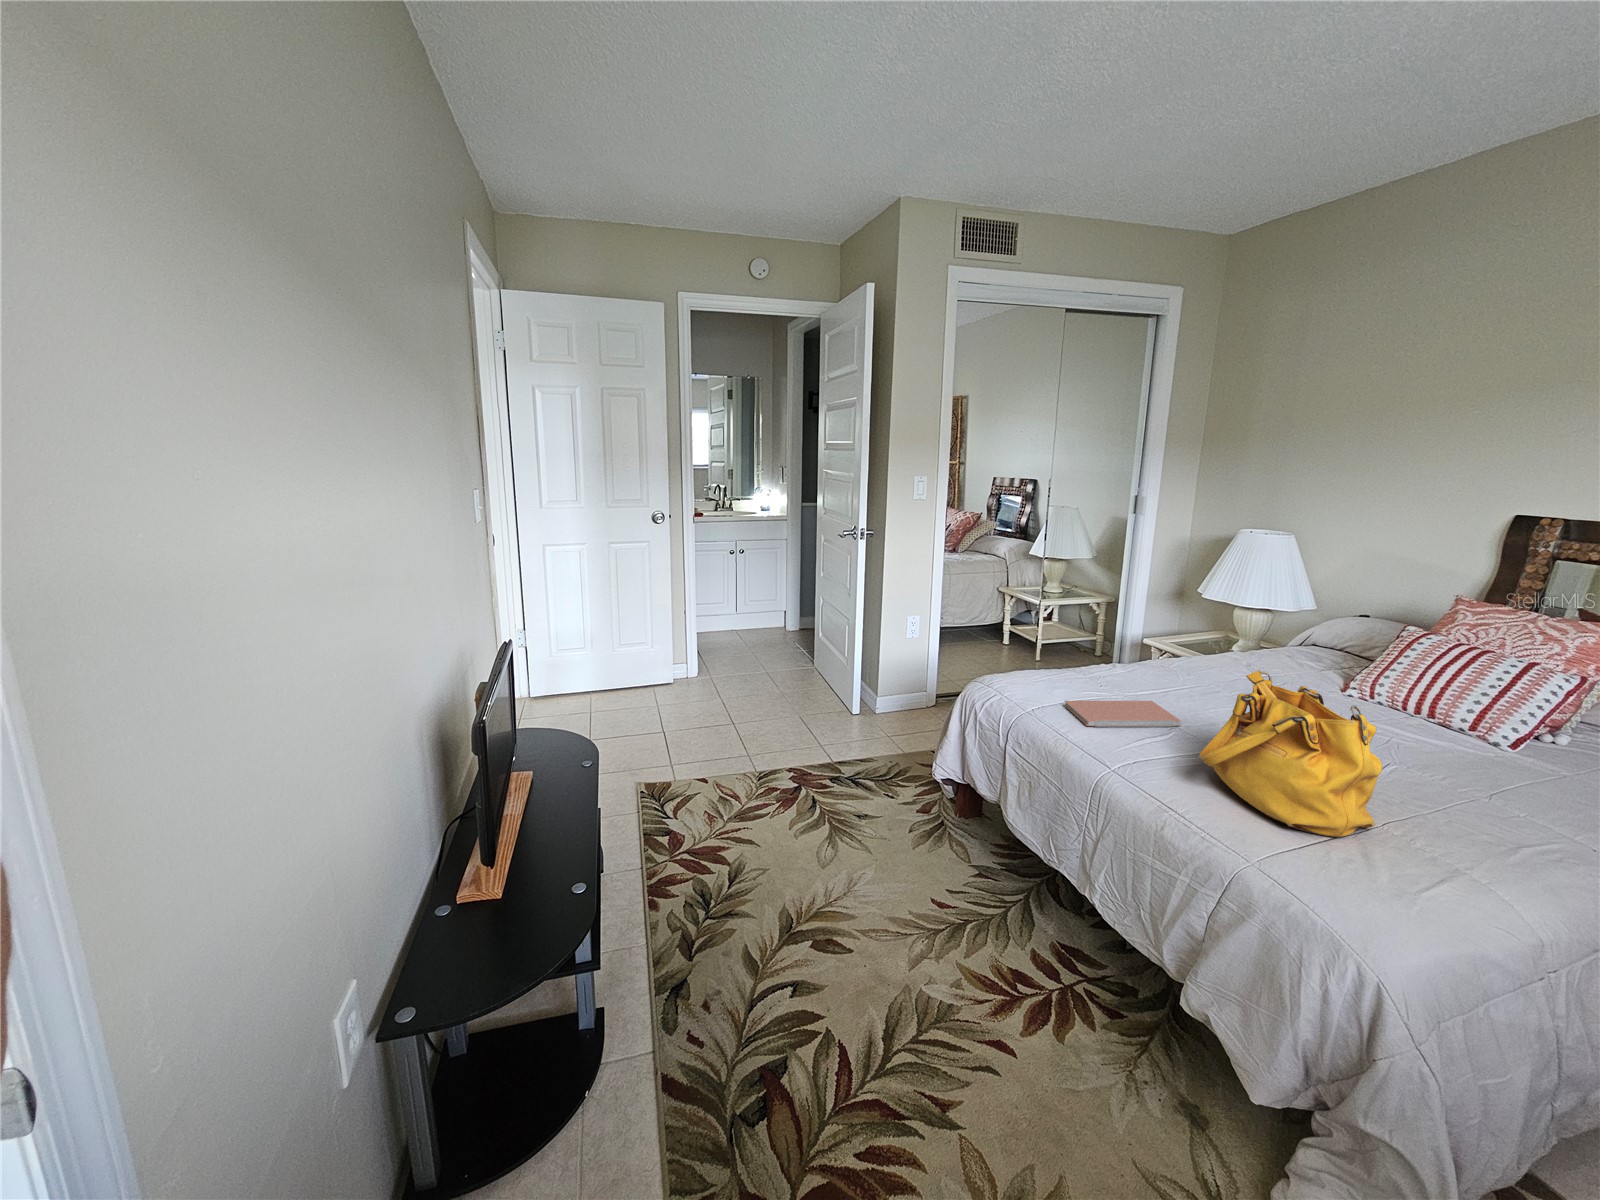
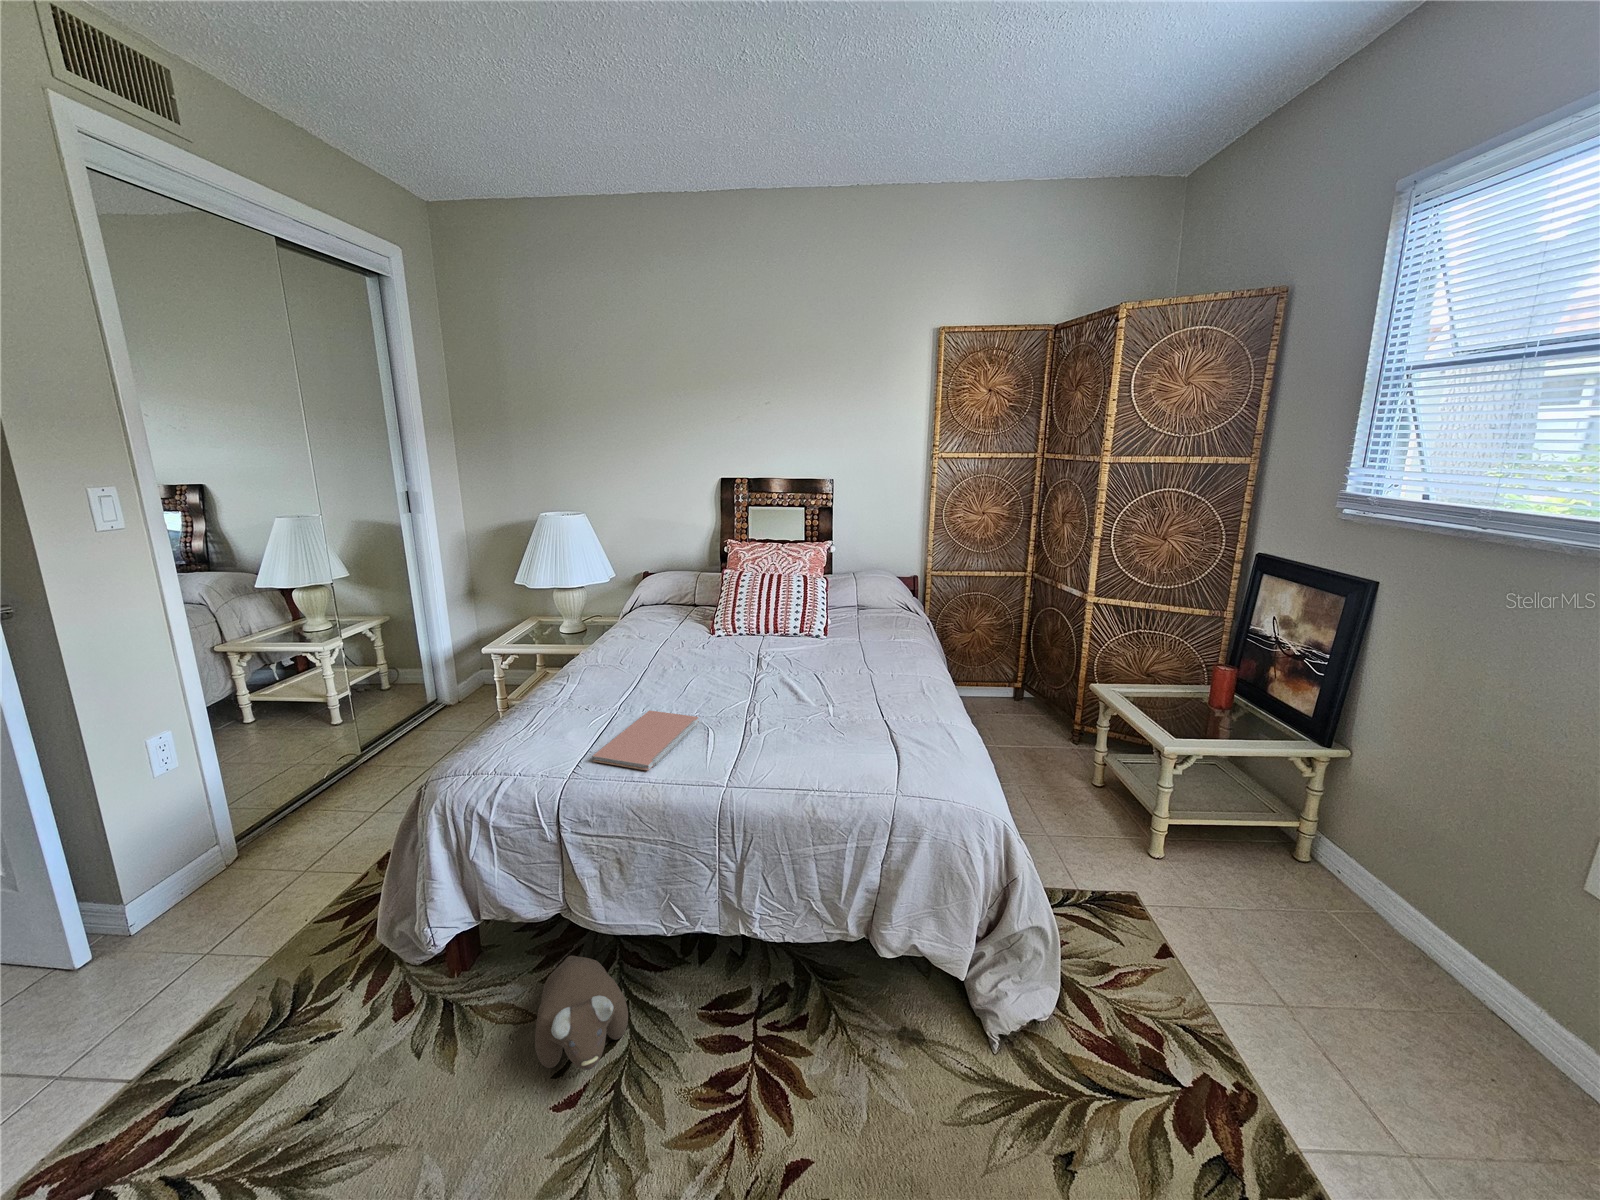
handbag: present [1199,670,1382,837] -> none [774,644,908,763]
plush toy: none [942,832,1015,908] -> present [535,956,628,1070]

